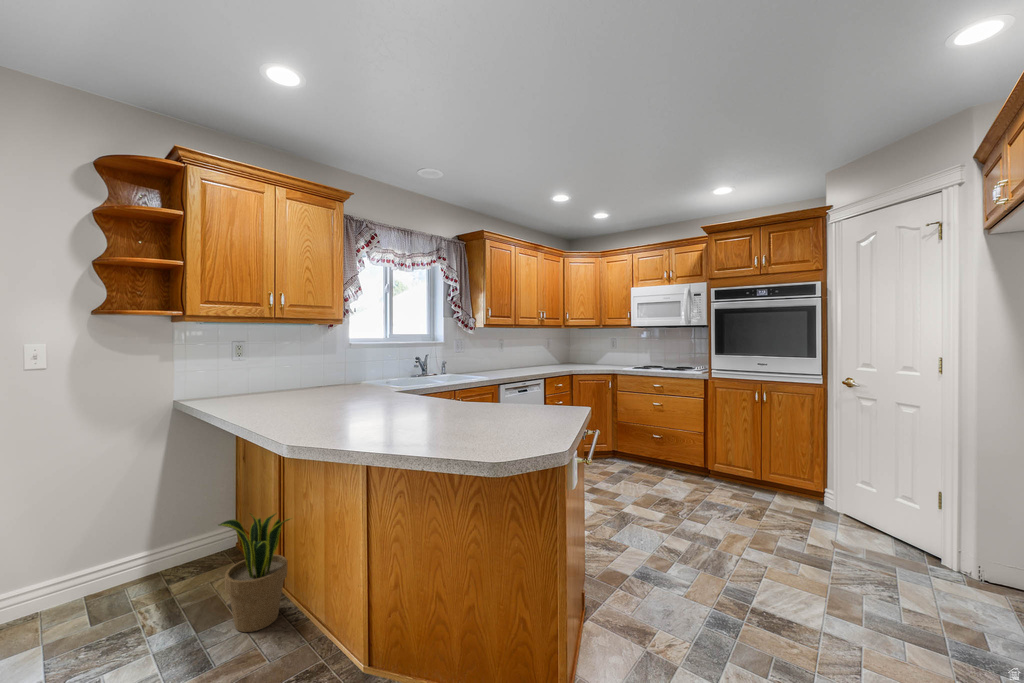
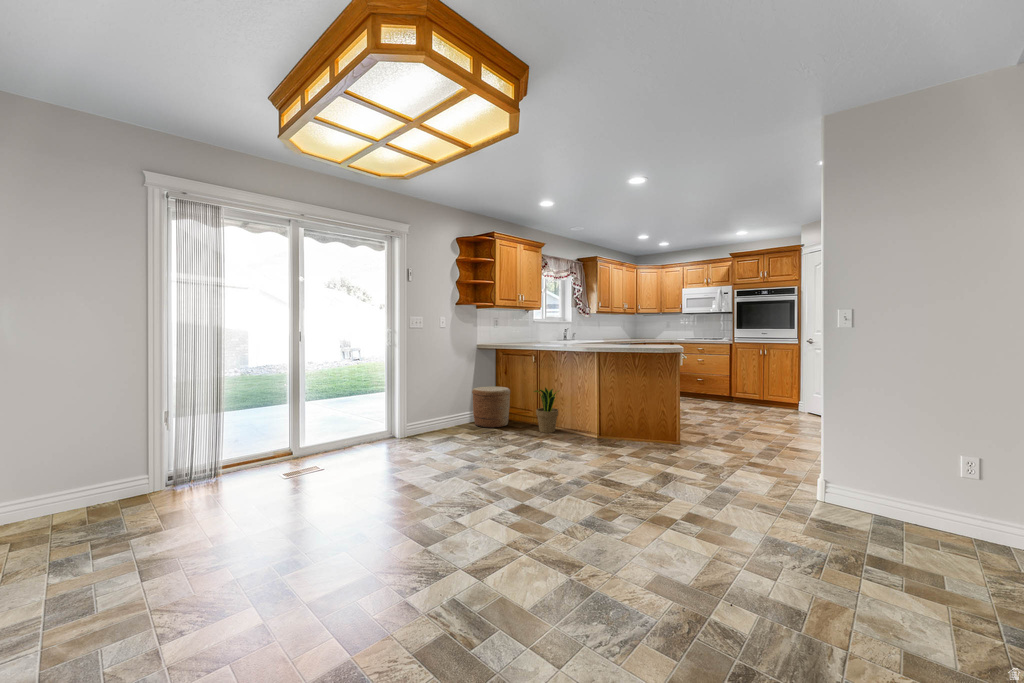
woven basket: none [111,487,219,603] -> present [472,387,510,428]

